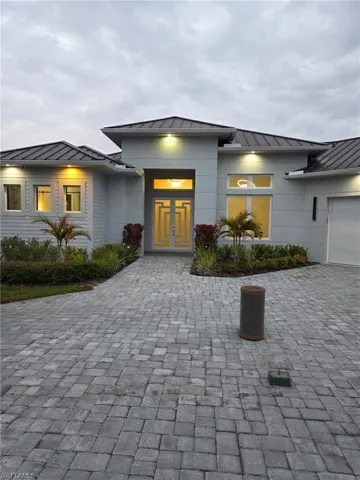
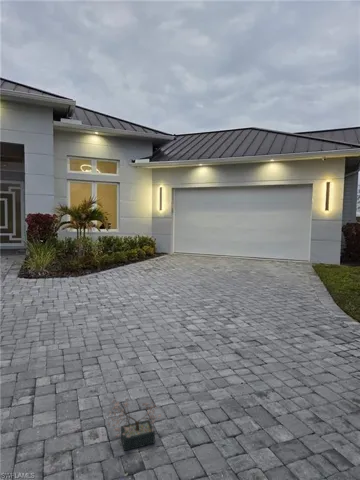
trash can: present [239,285,266,340] -> none [79,291,114,369]

